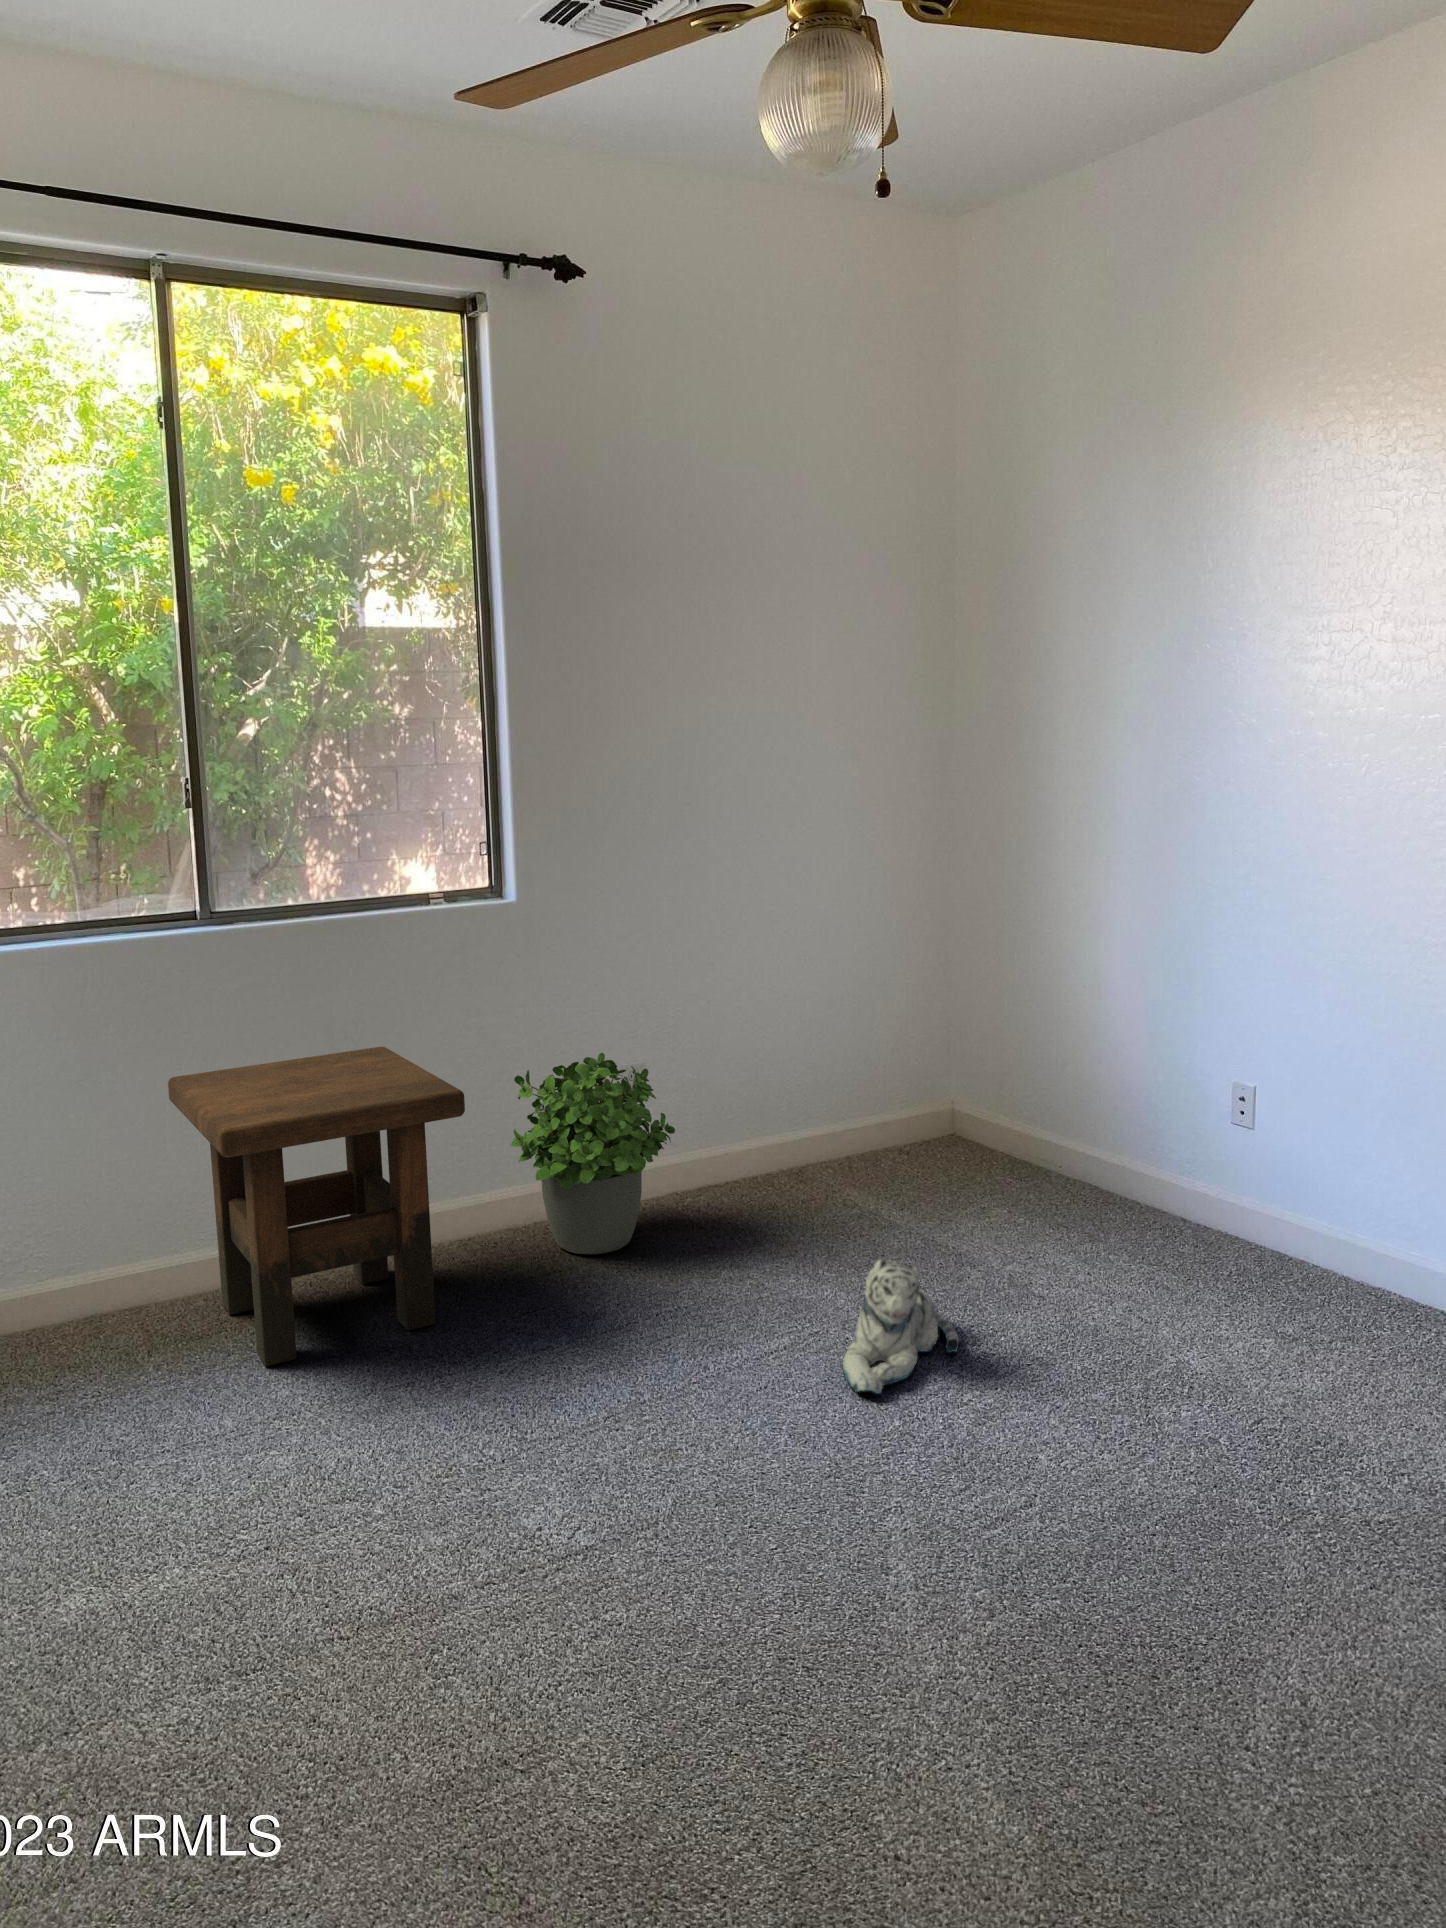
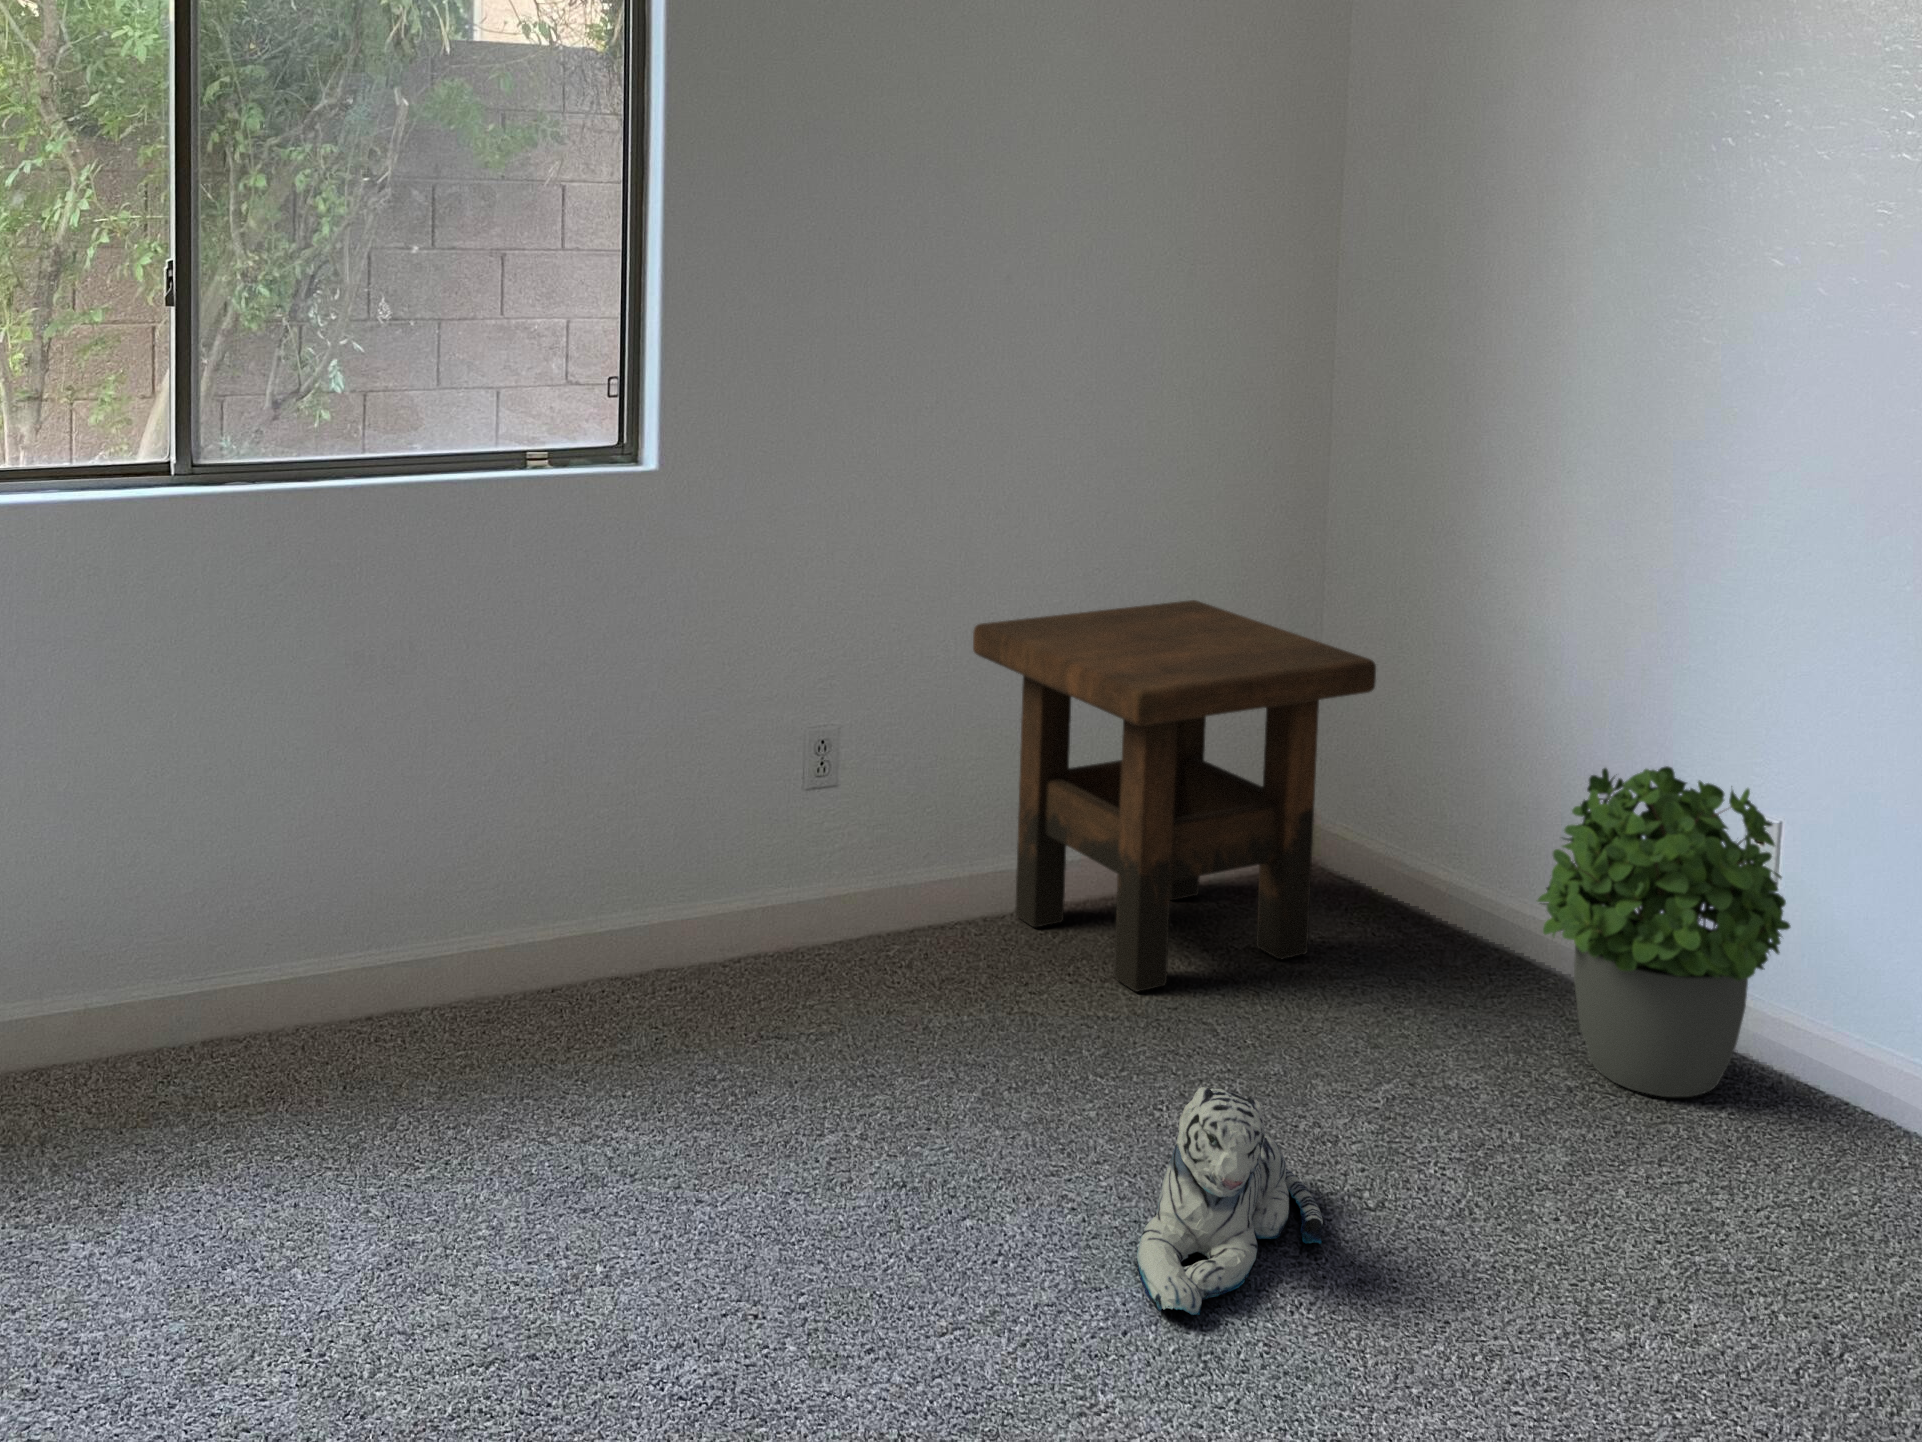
side table: present [168,1047,465,1366] -> present [973,600,1376,992]
potted plant: present [511,1053,675,1254] -> present [1538,766,1790,1097]

